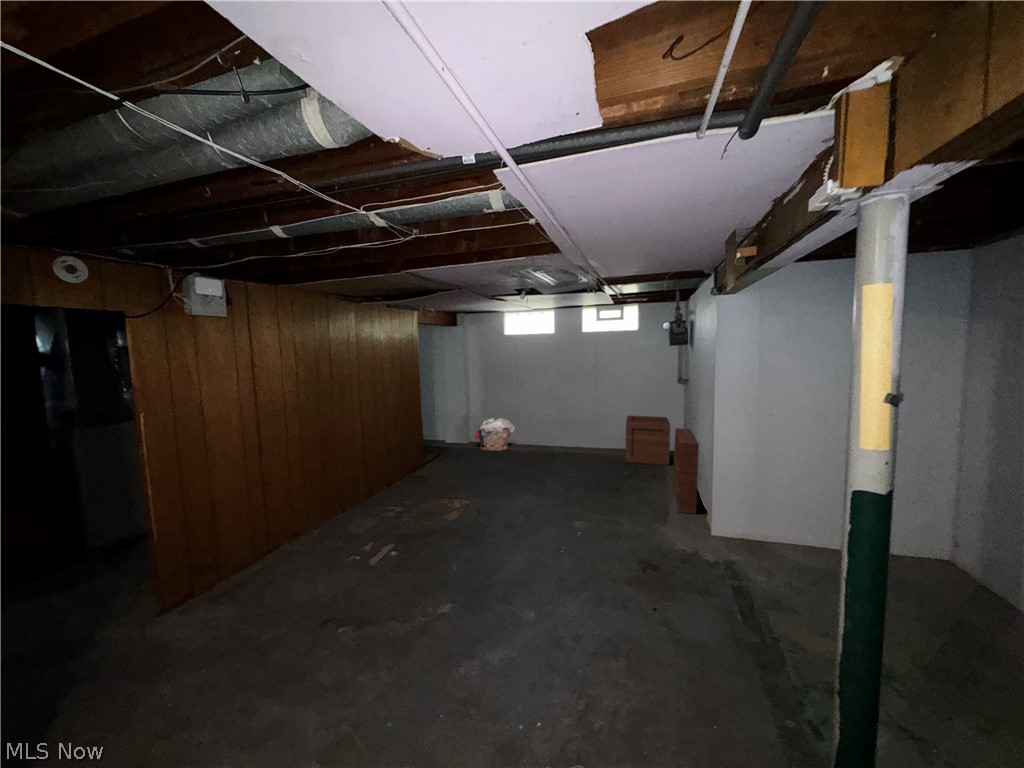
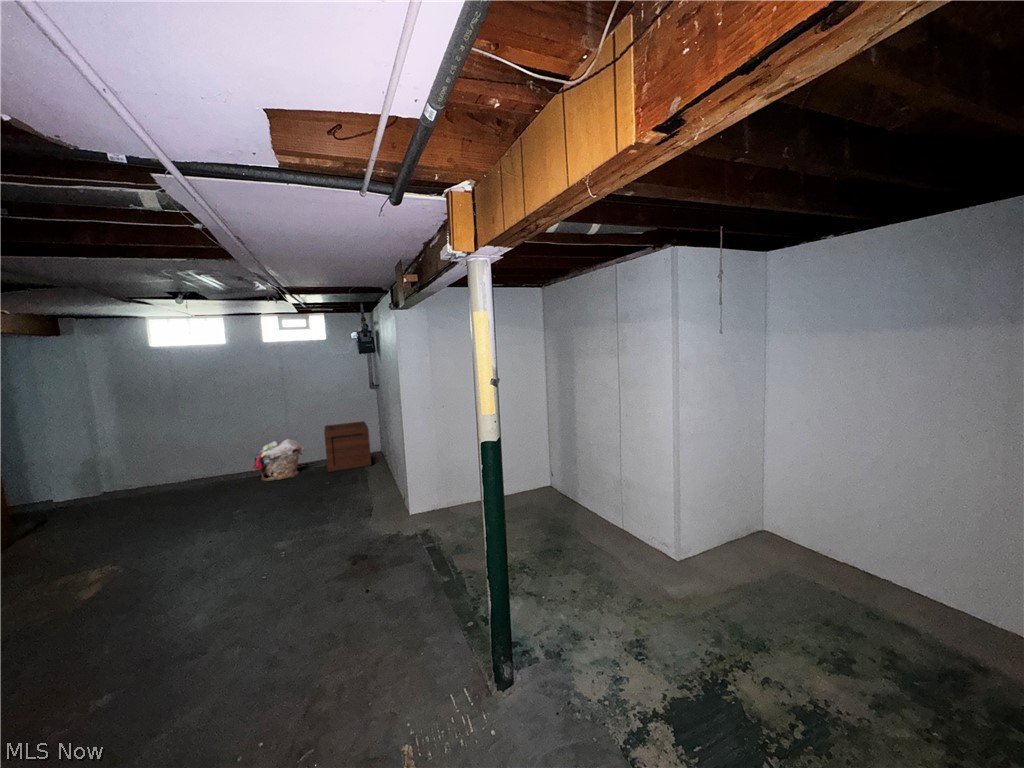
laundry basket: present [474,418,515,451] -> present [253,439,305,481]
shelving unit: present [673,428,699,514] -> none [373,427,399,503]

